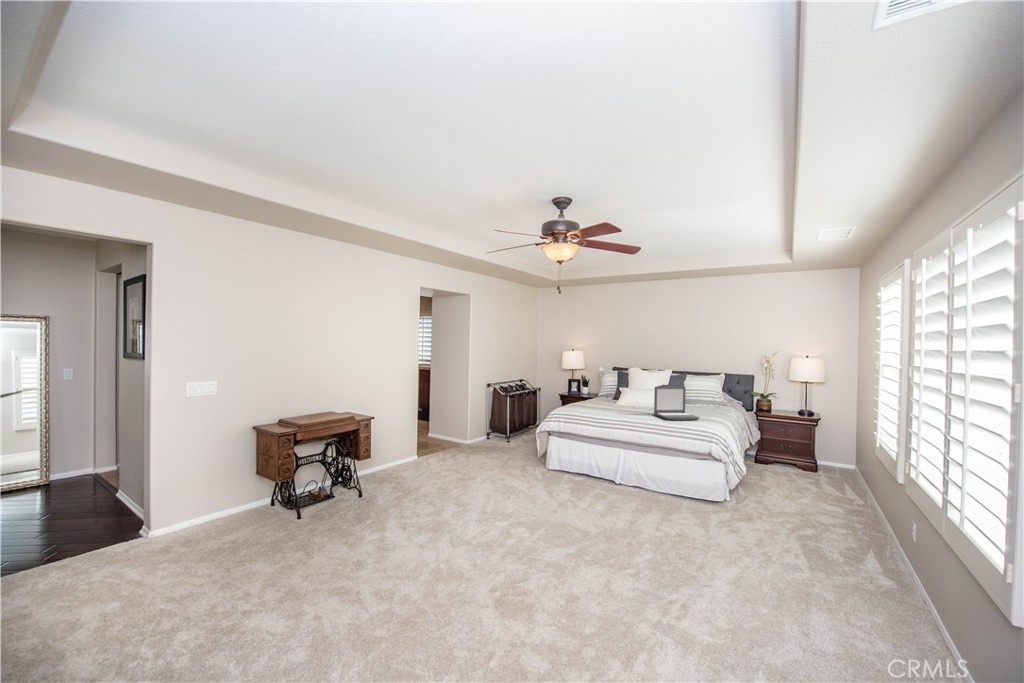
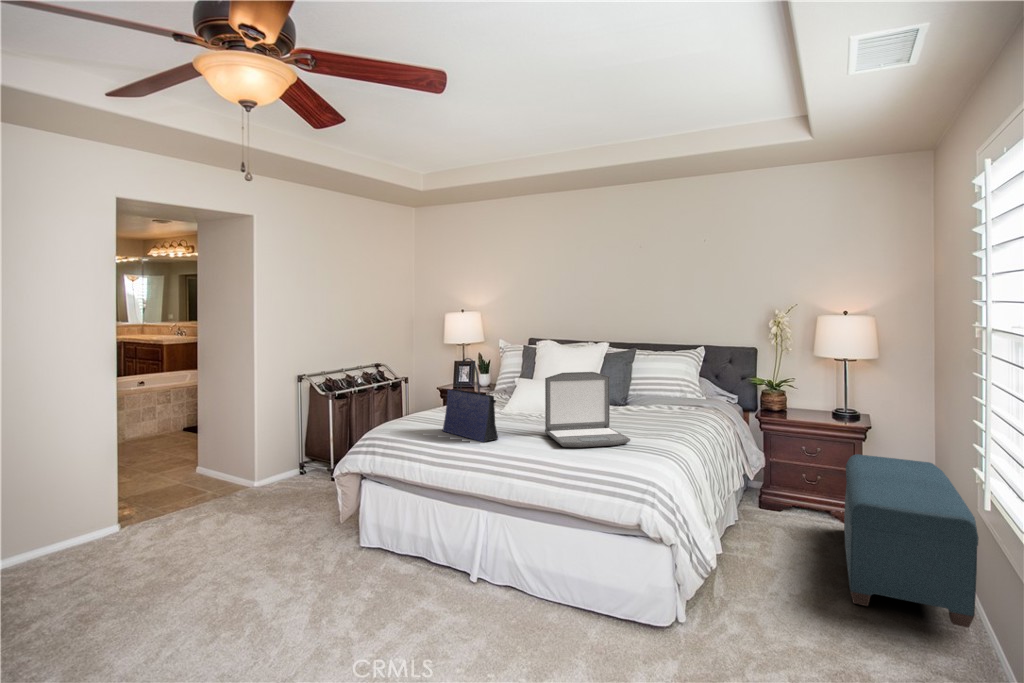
tote bag: none [601,376,633,417] -> present [443,358,498,442]
bench: none [805,433,869,507] -> present [844,454,979,628]

